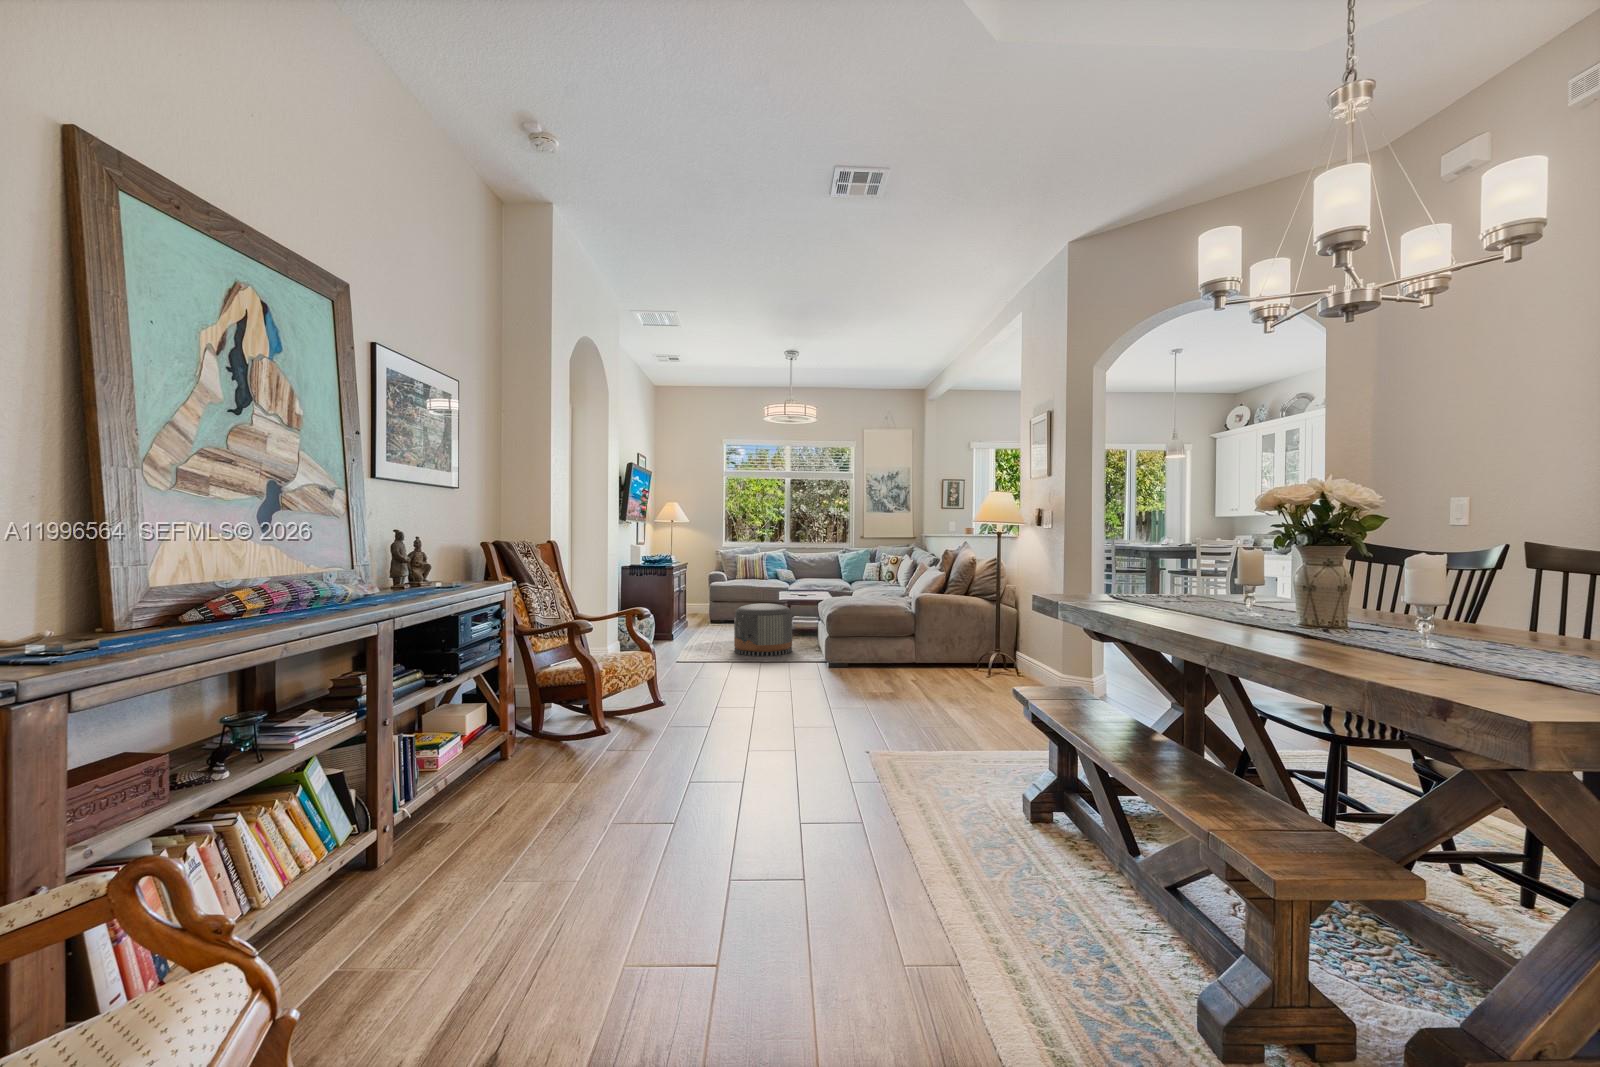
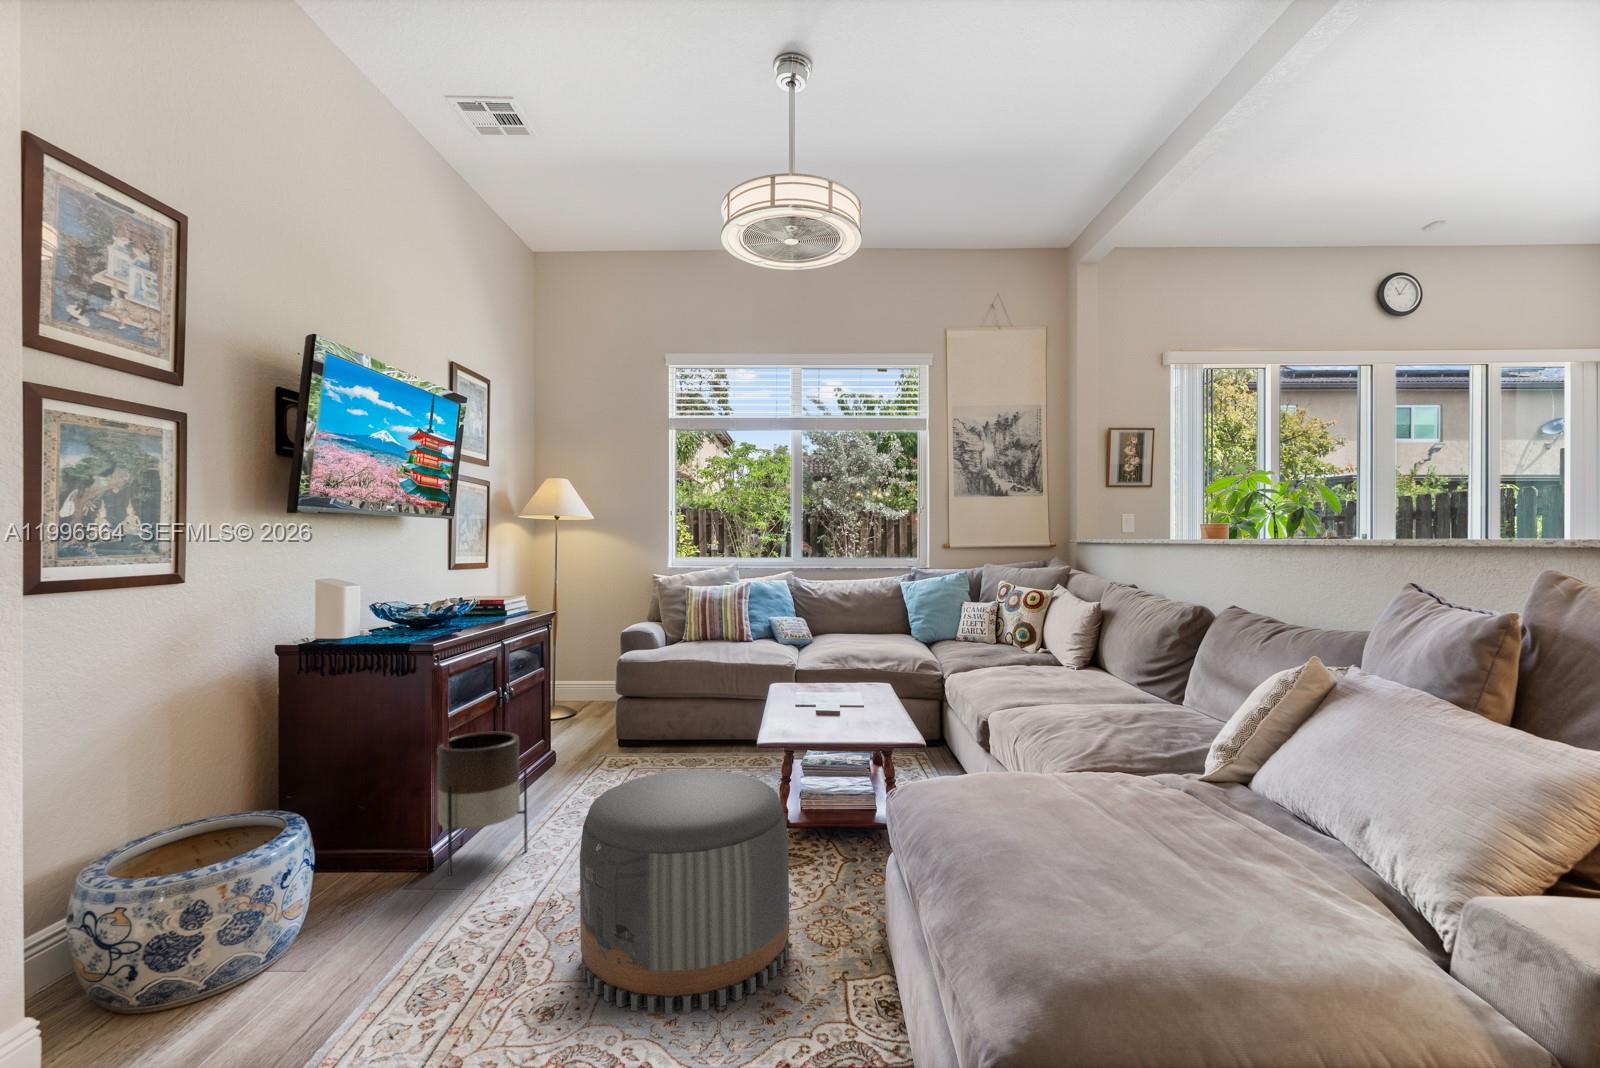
planter: none [671,601,700,643] -> present [437,732,527,875]

